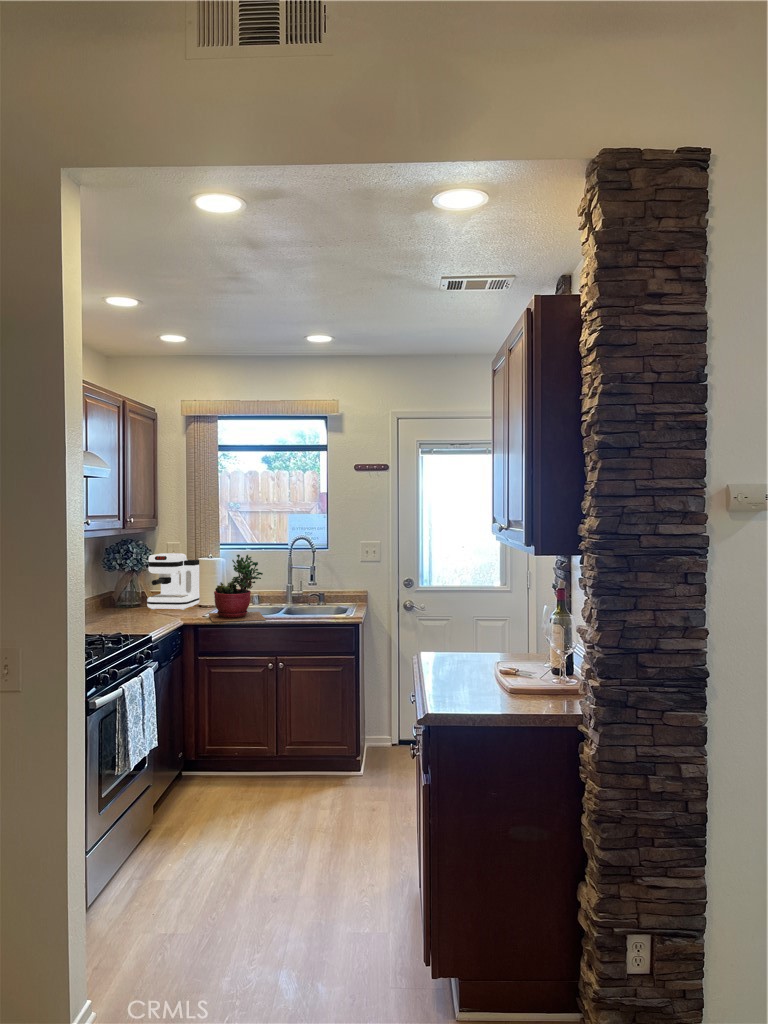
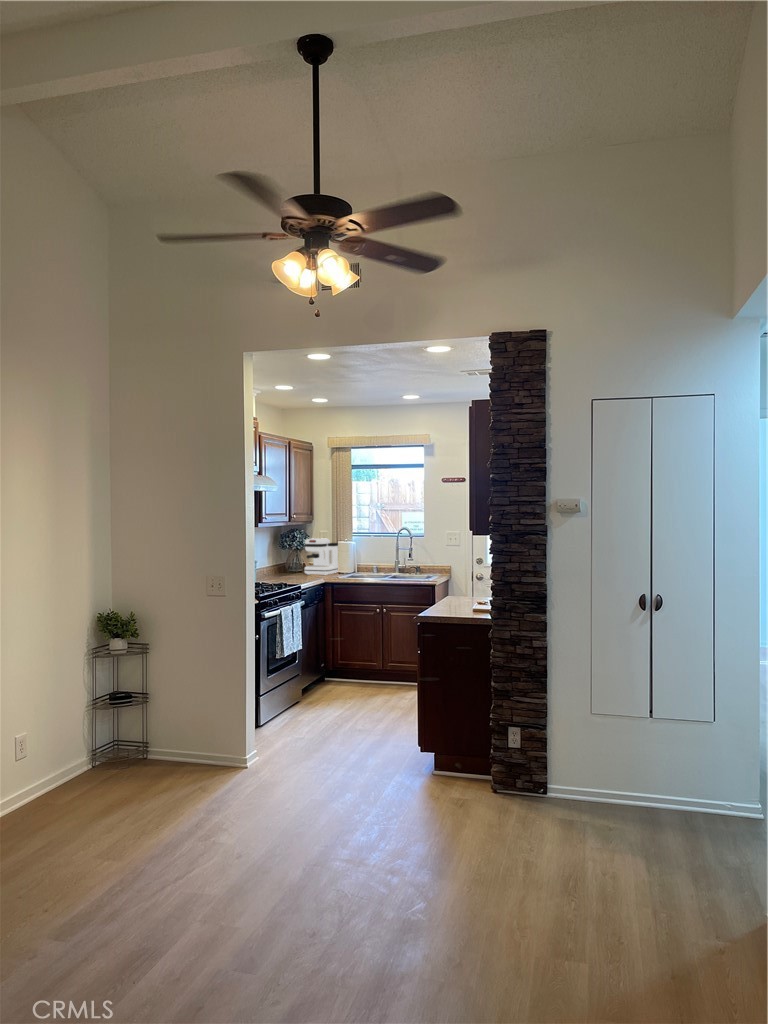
succulent plant: present [209,554,266,622] -> none [340,539,374,581]

